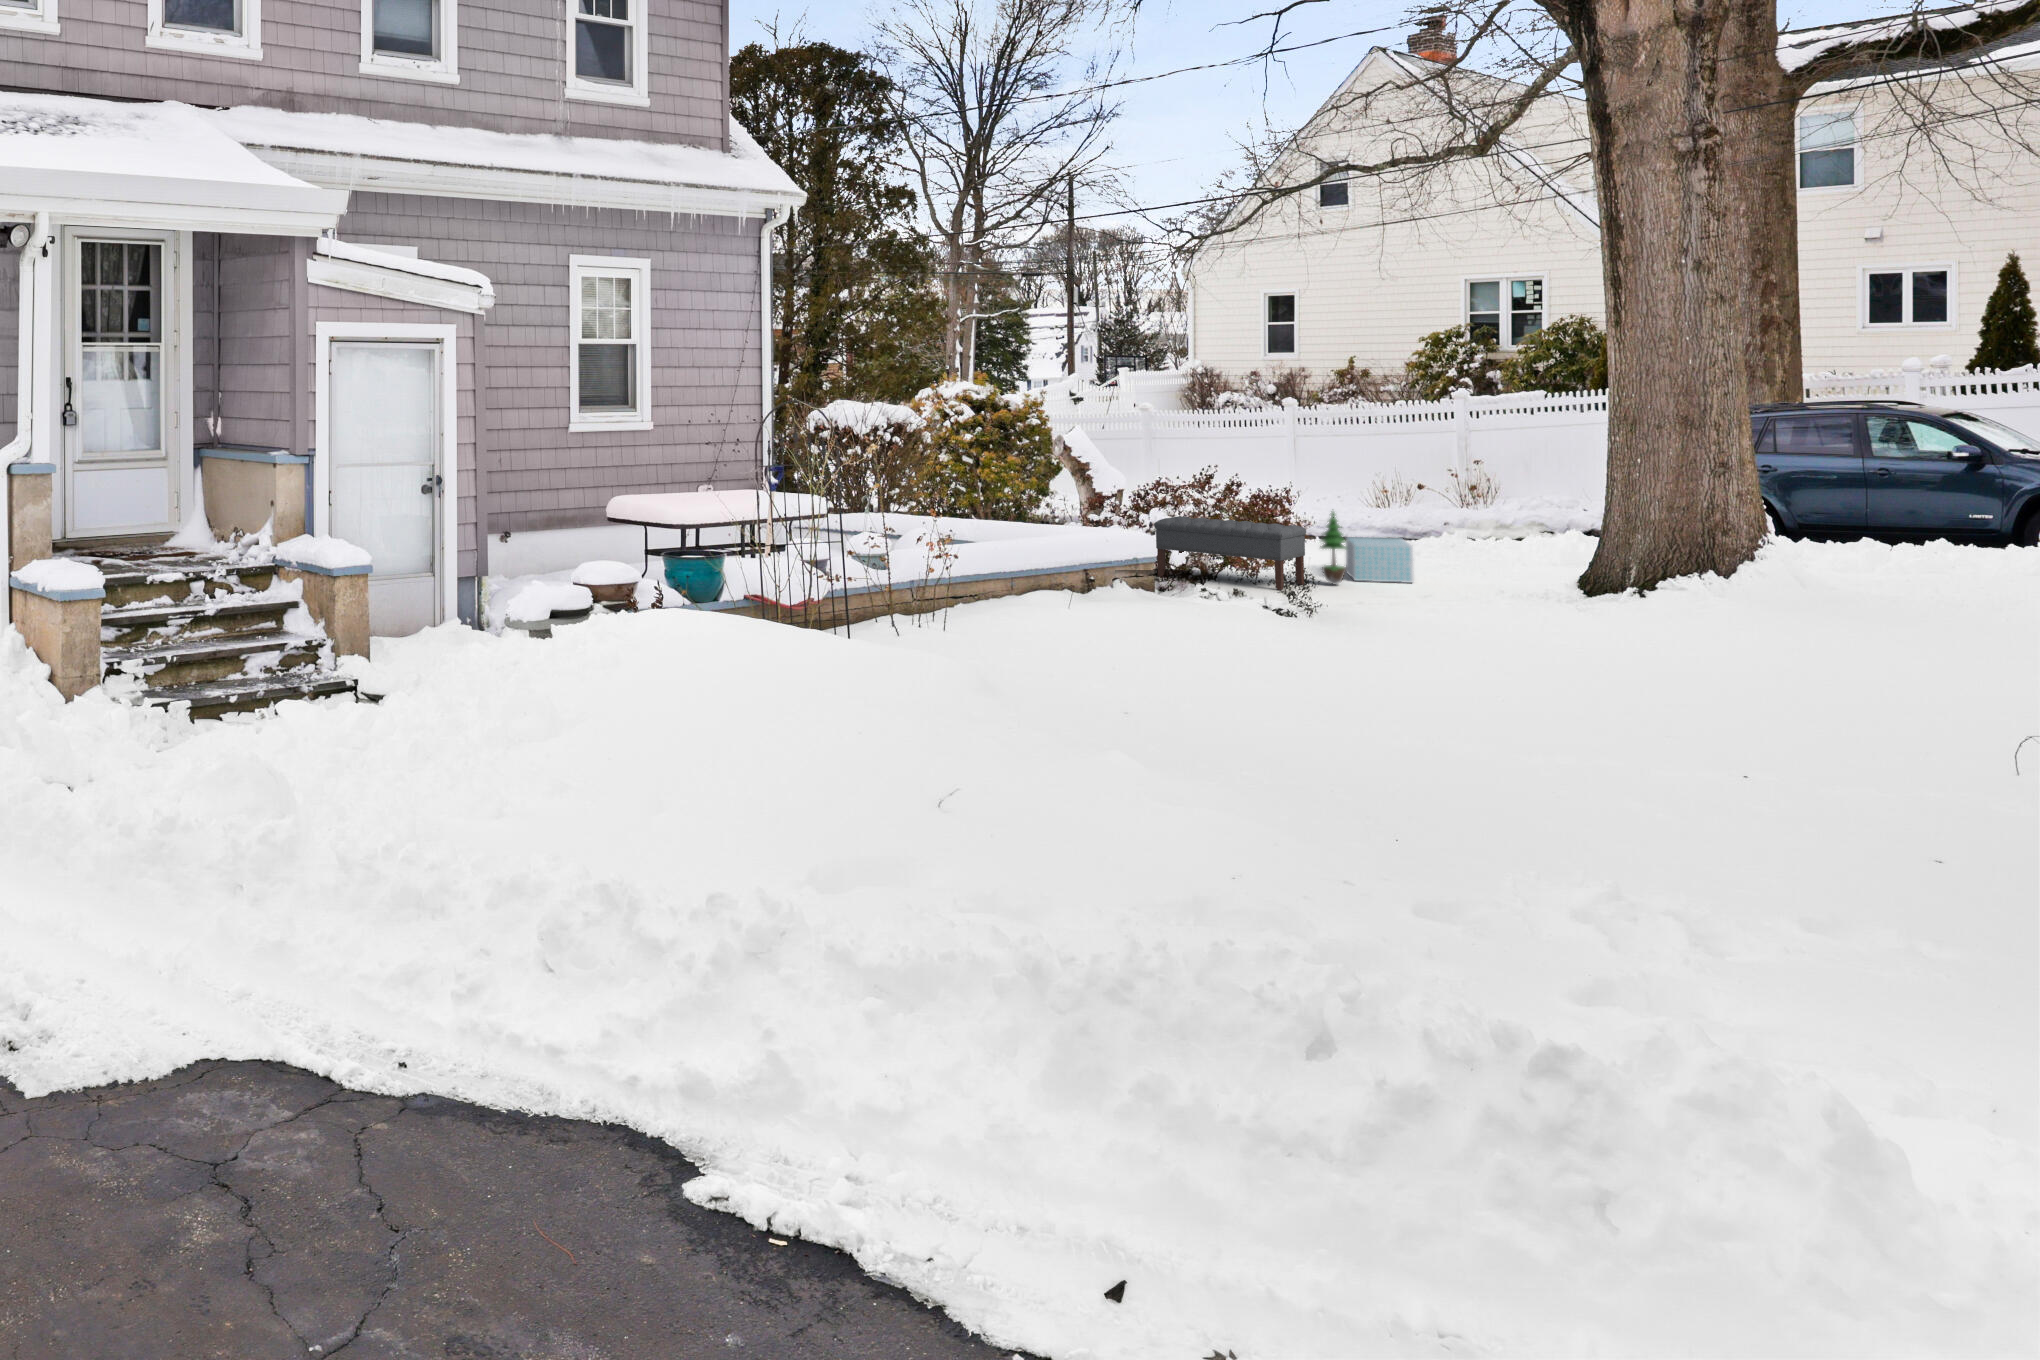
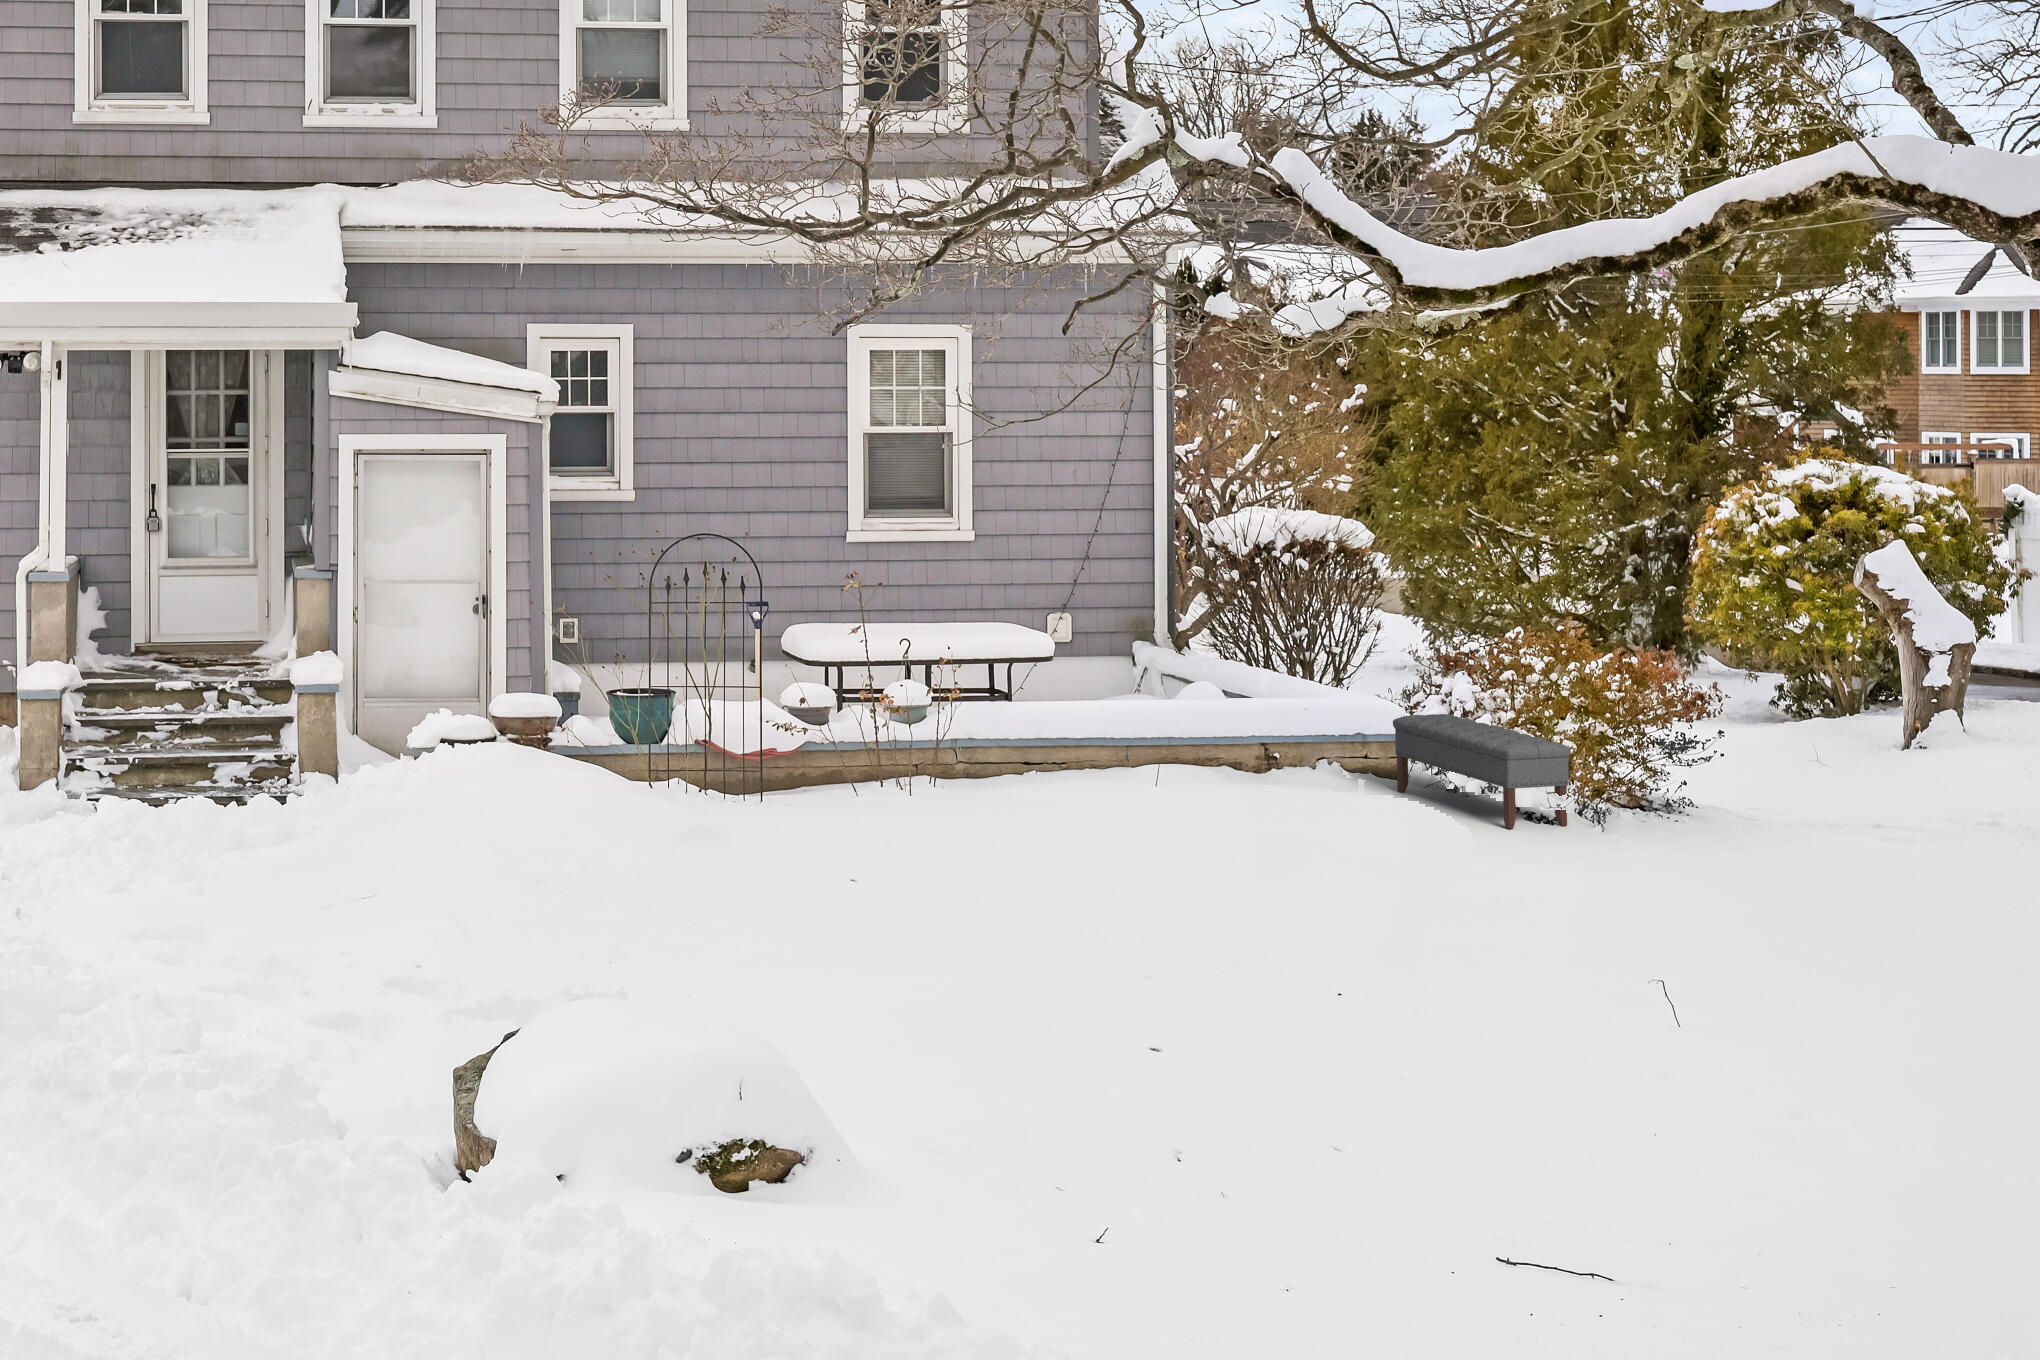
potted tree: present [1320,512,1348,584] -> none [1587,724,1630,831]
storage box: present [1346,537,1414,583] -> none [1657,766,1768,841]

